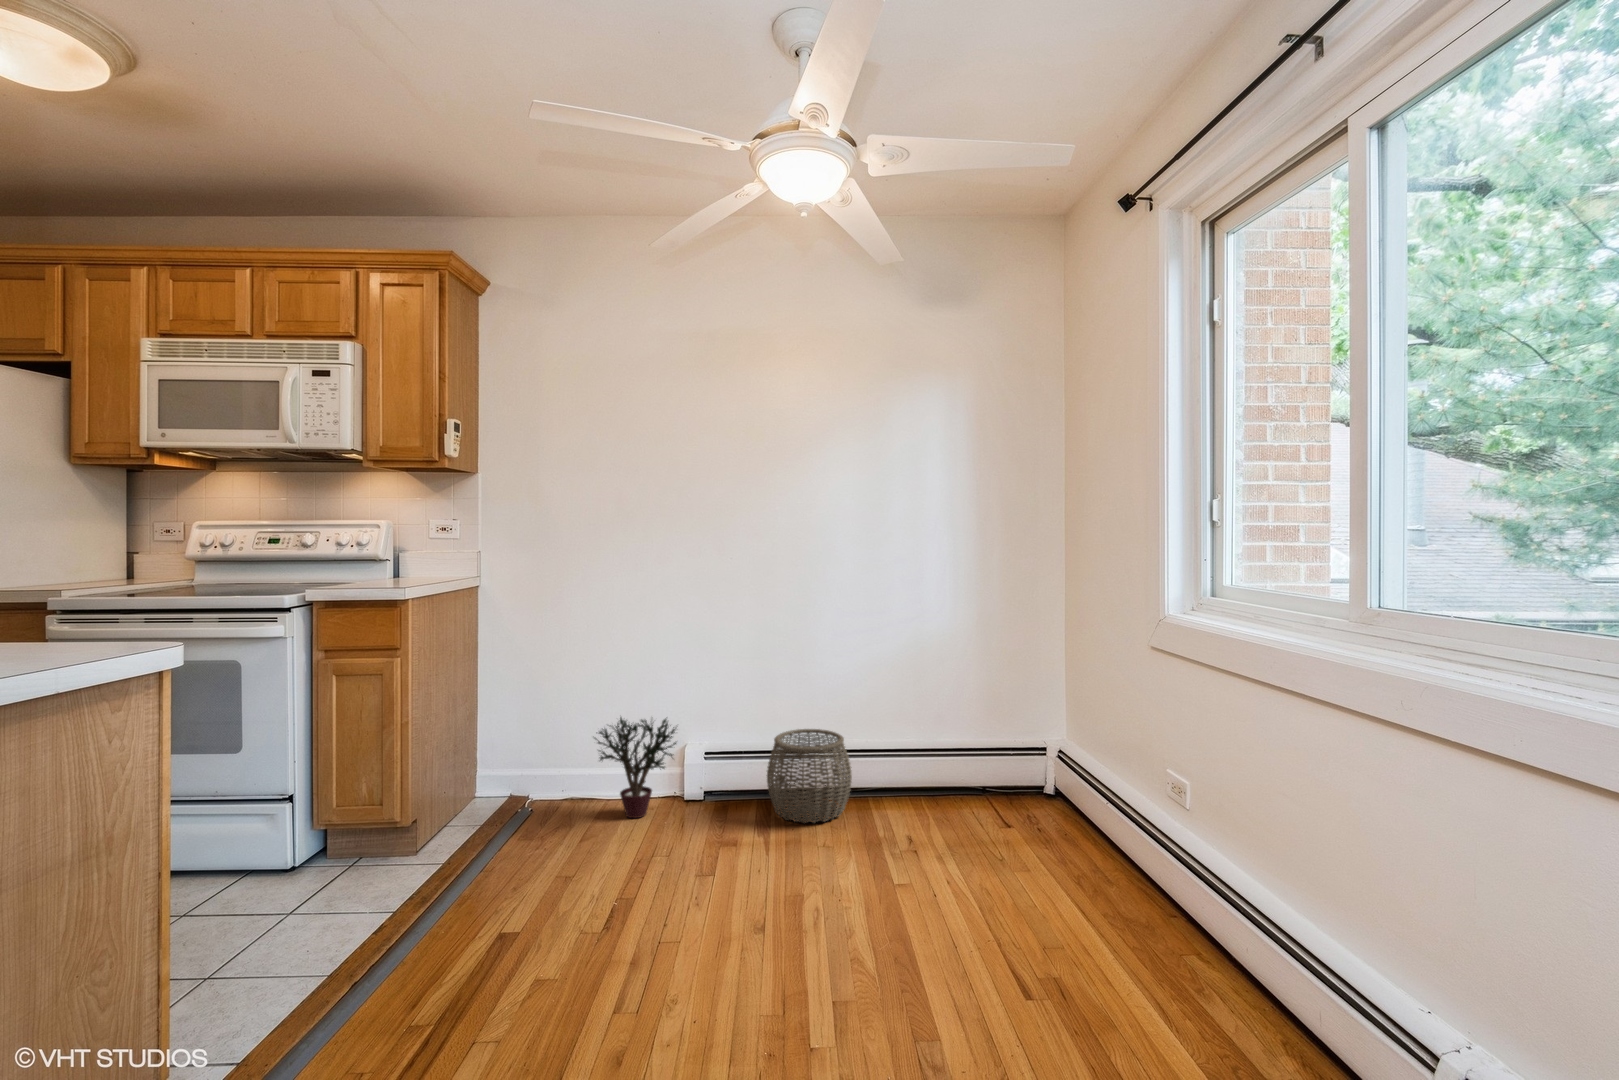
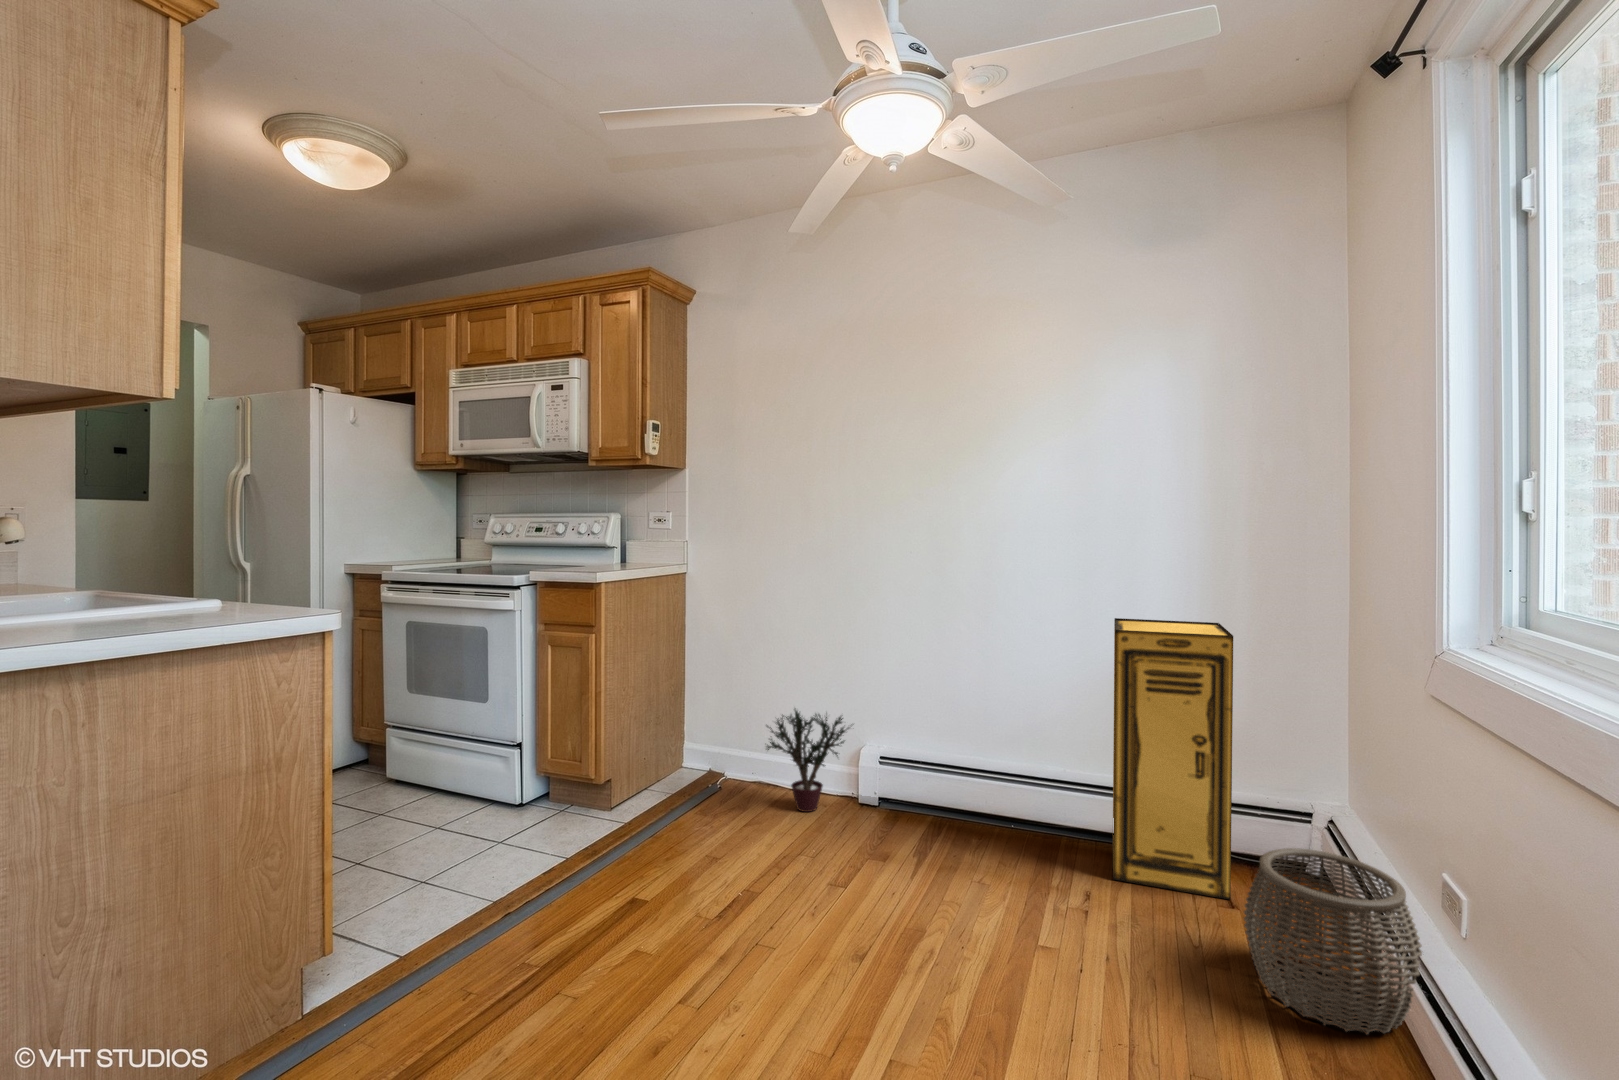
storage cabinet: none [907,608,1007,824] -> present [1113,618,1233,899]
woven basket: present [767,729,852,823] -> present [1244,848,1423,1034]

